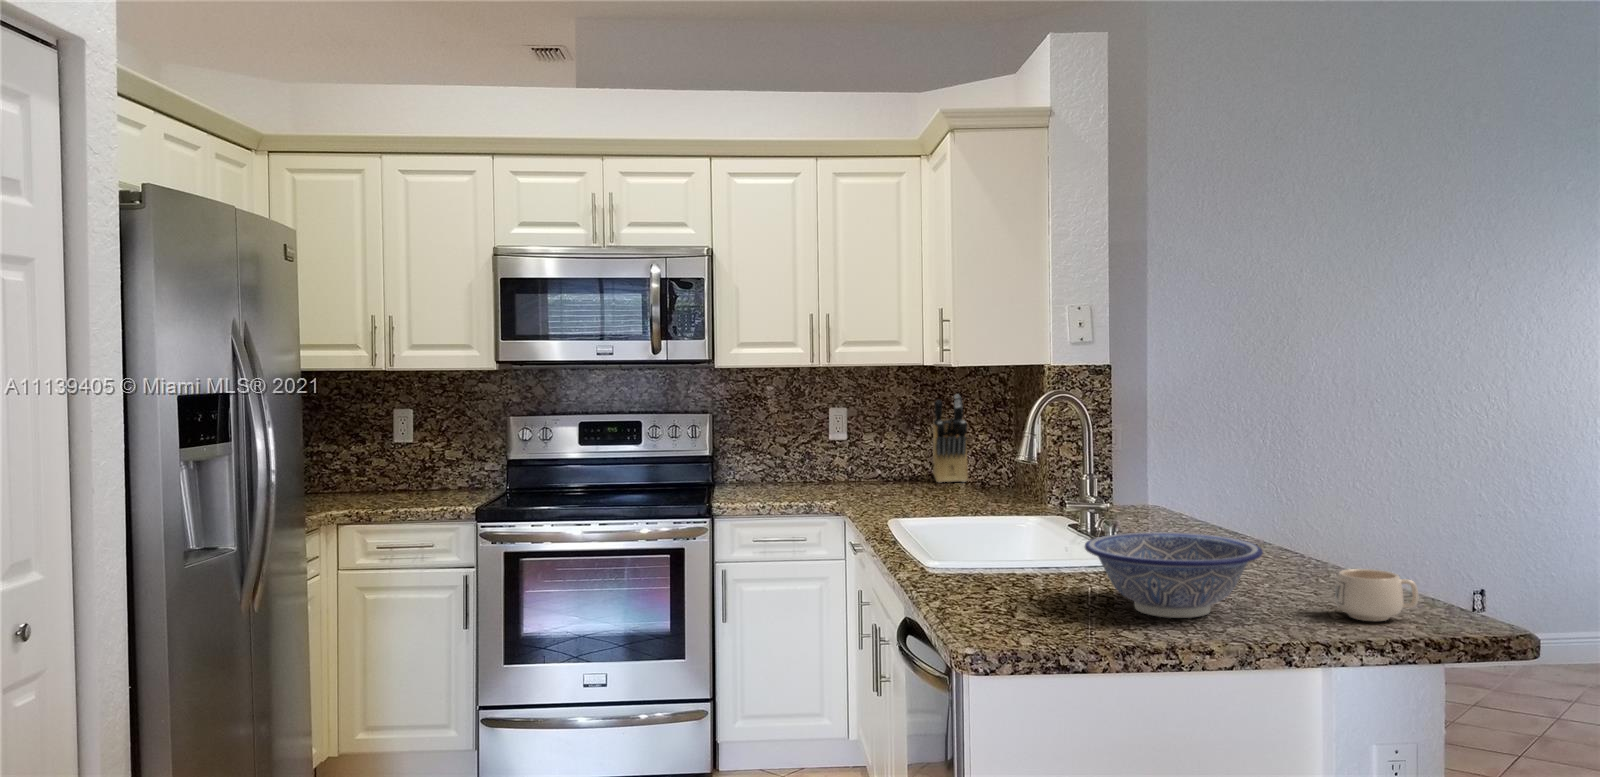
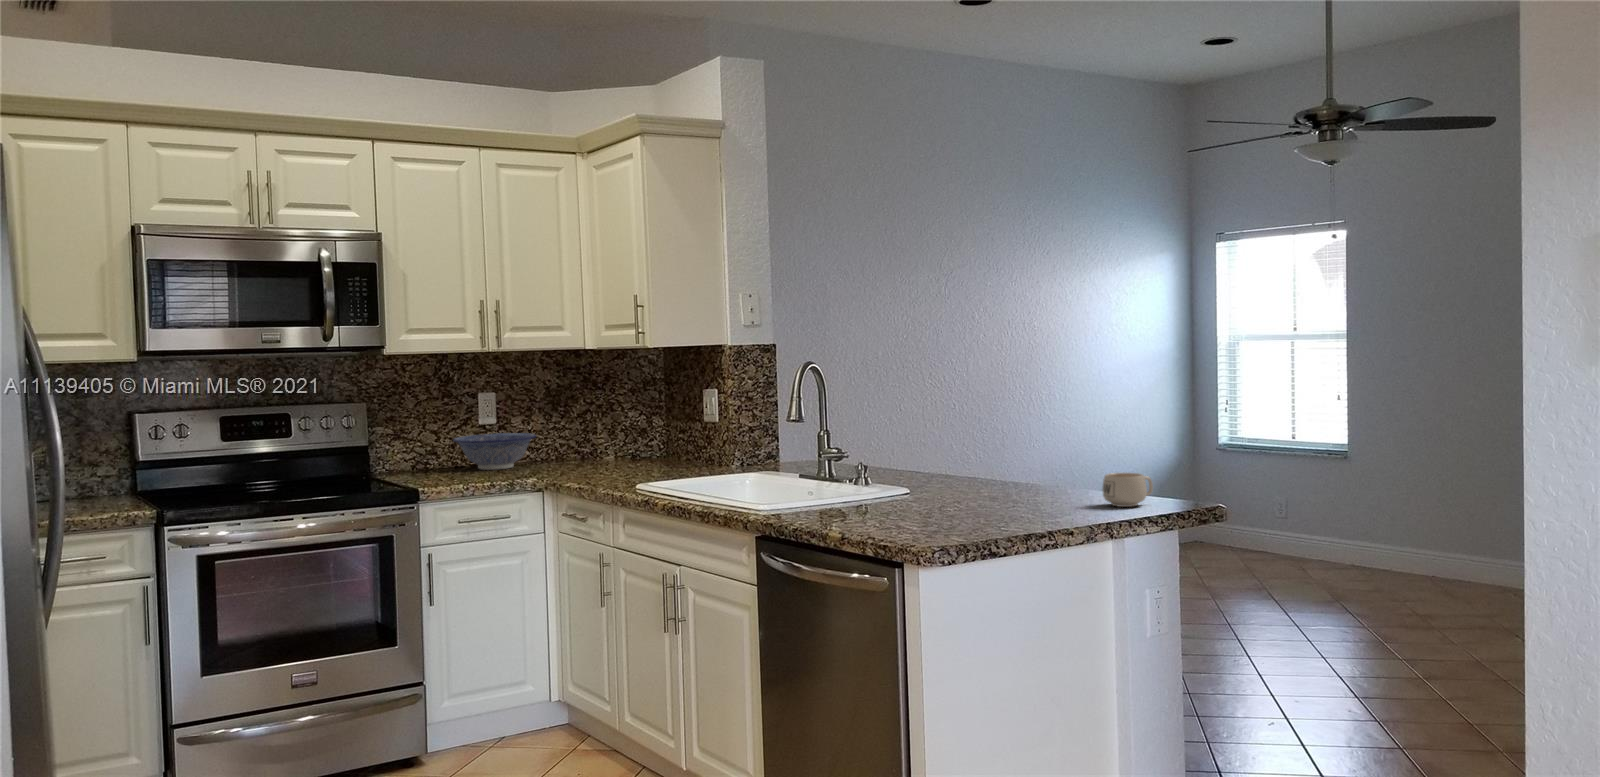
knife block: present [933,394,968,483] -> none [571,374,625,460]
decorative bowl: present [1085,532,1263,618] -> present [453,433,536,470]

